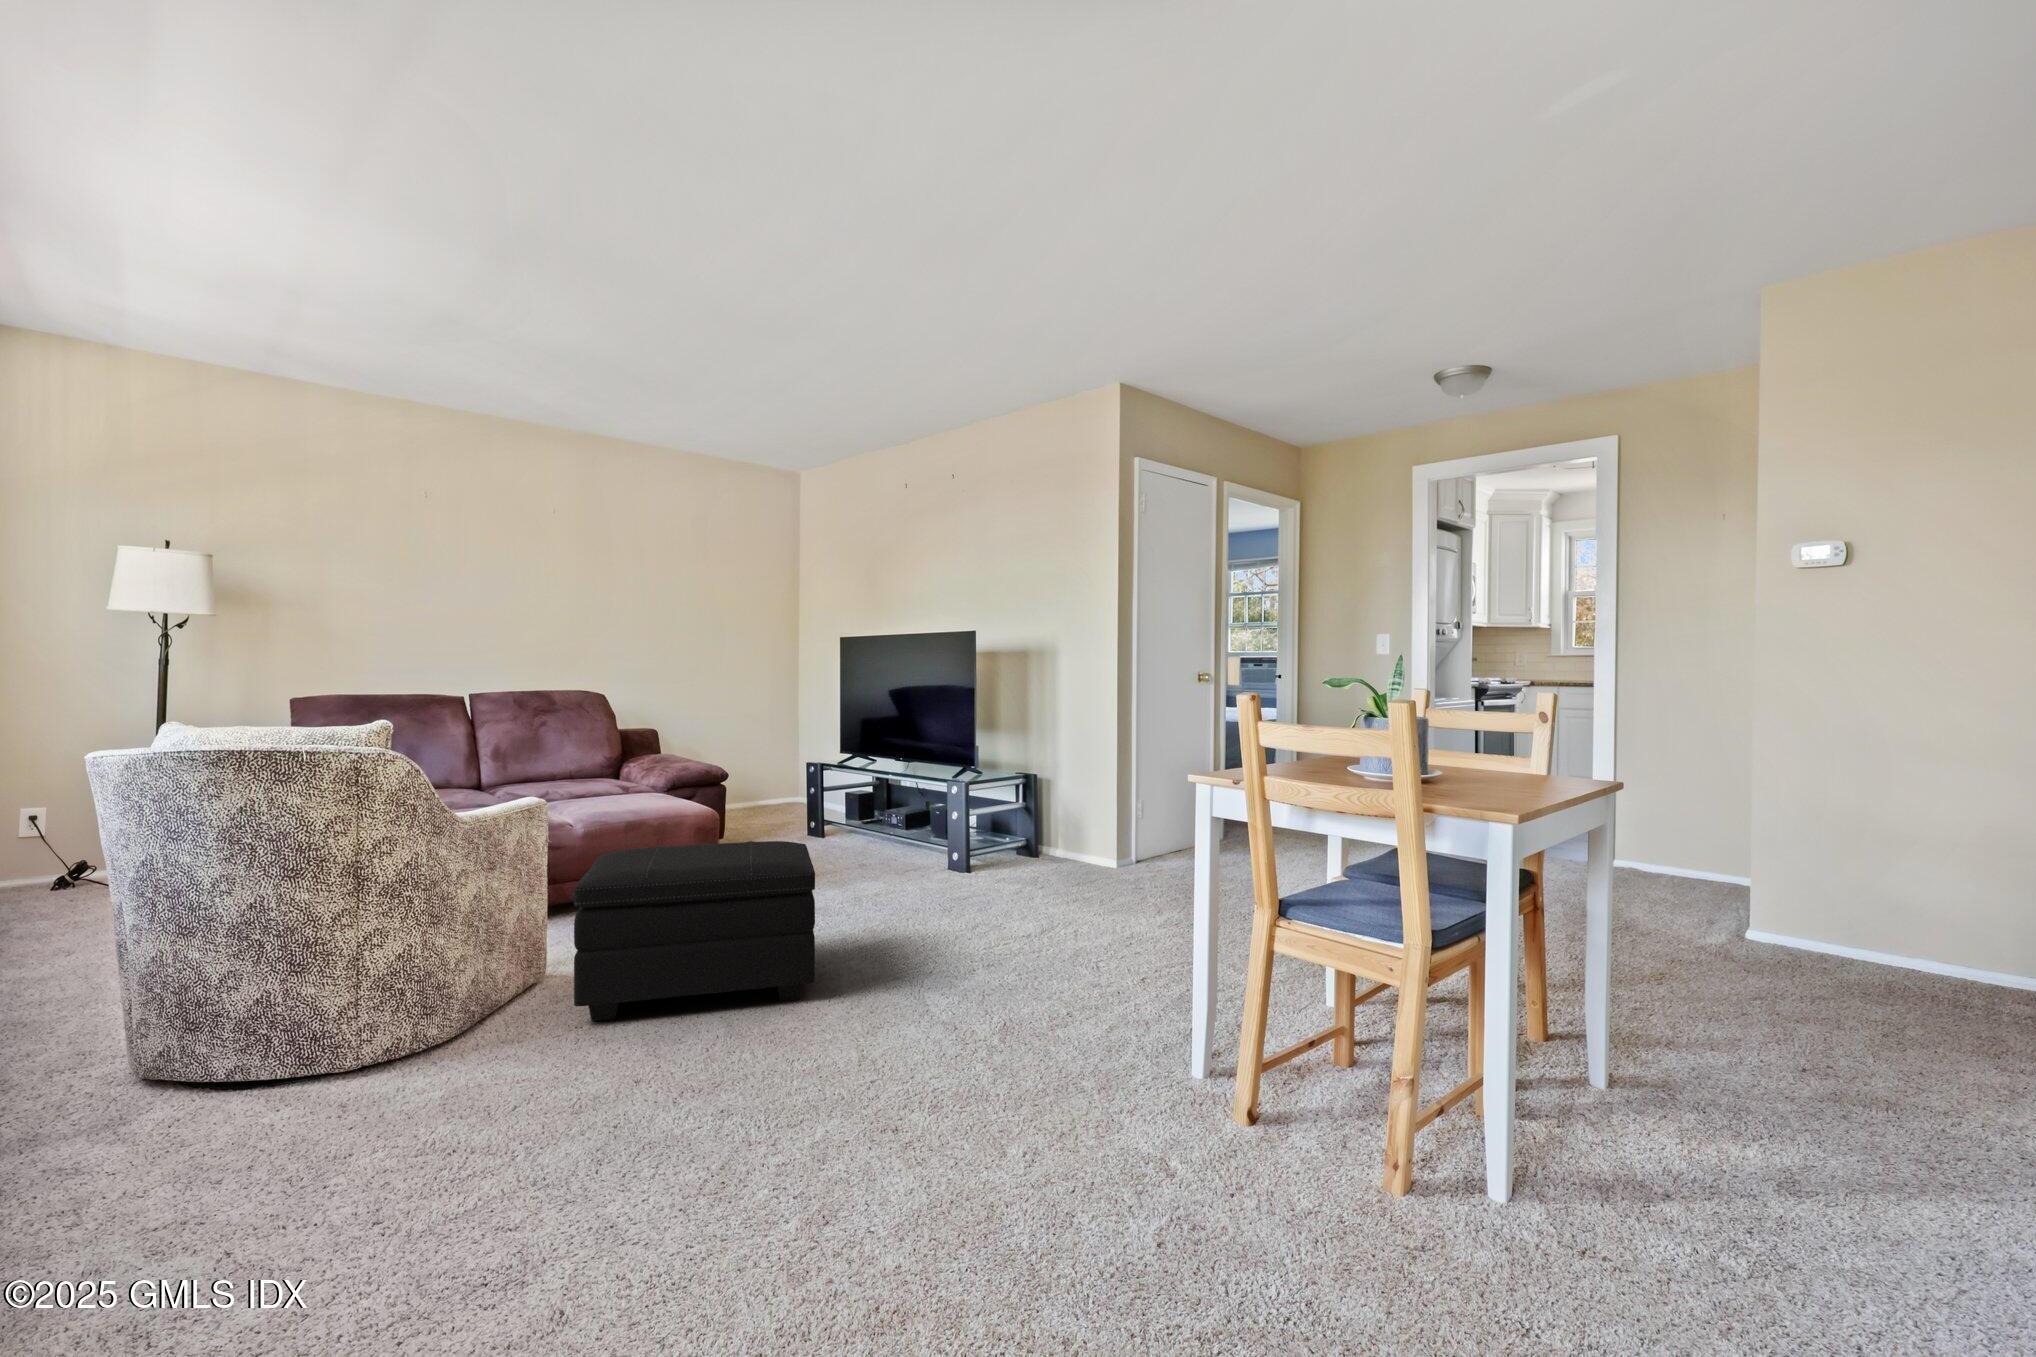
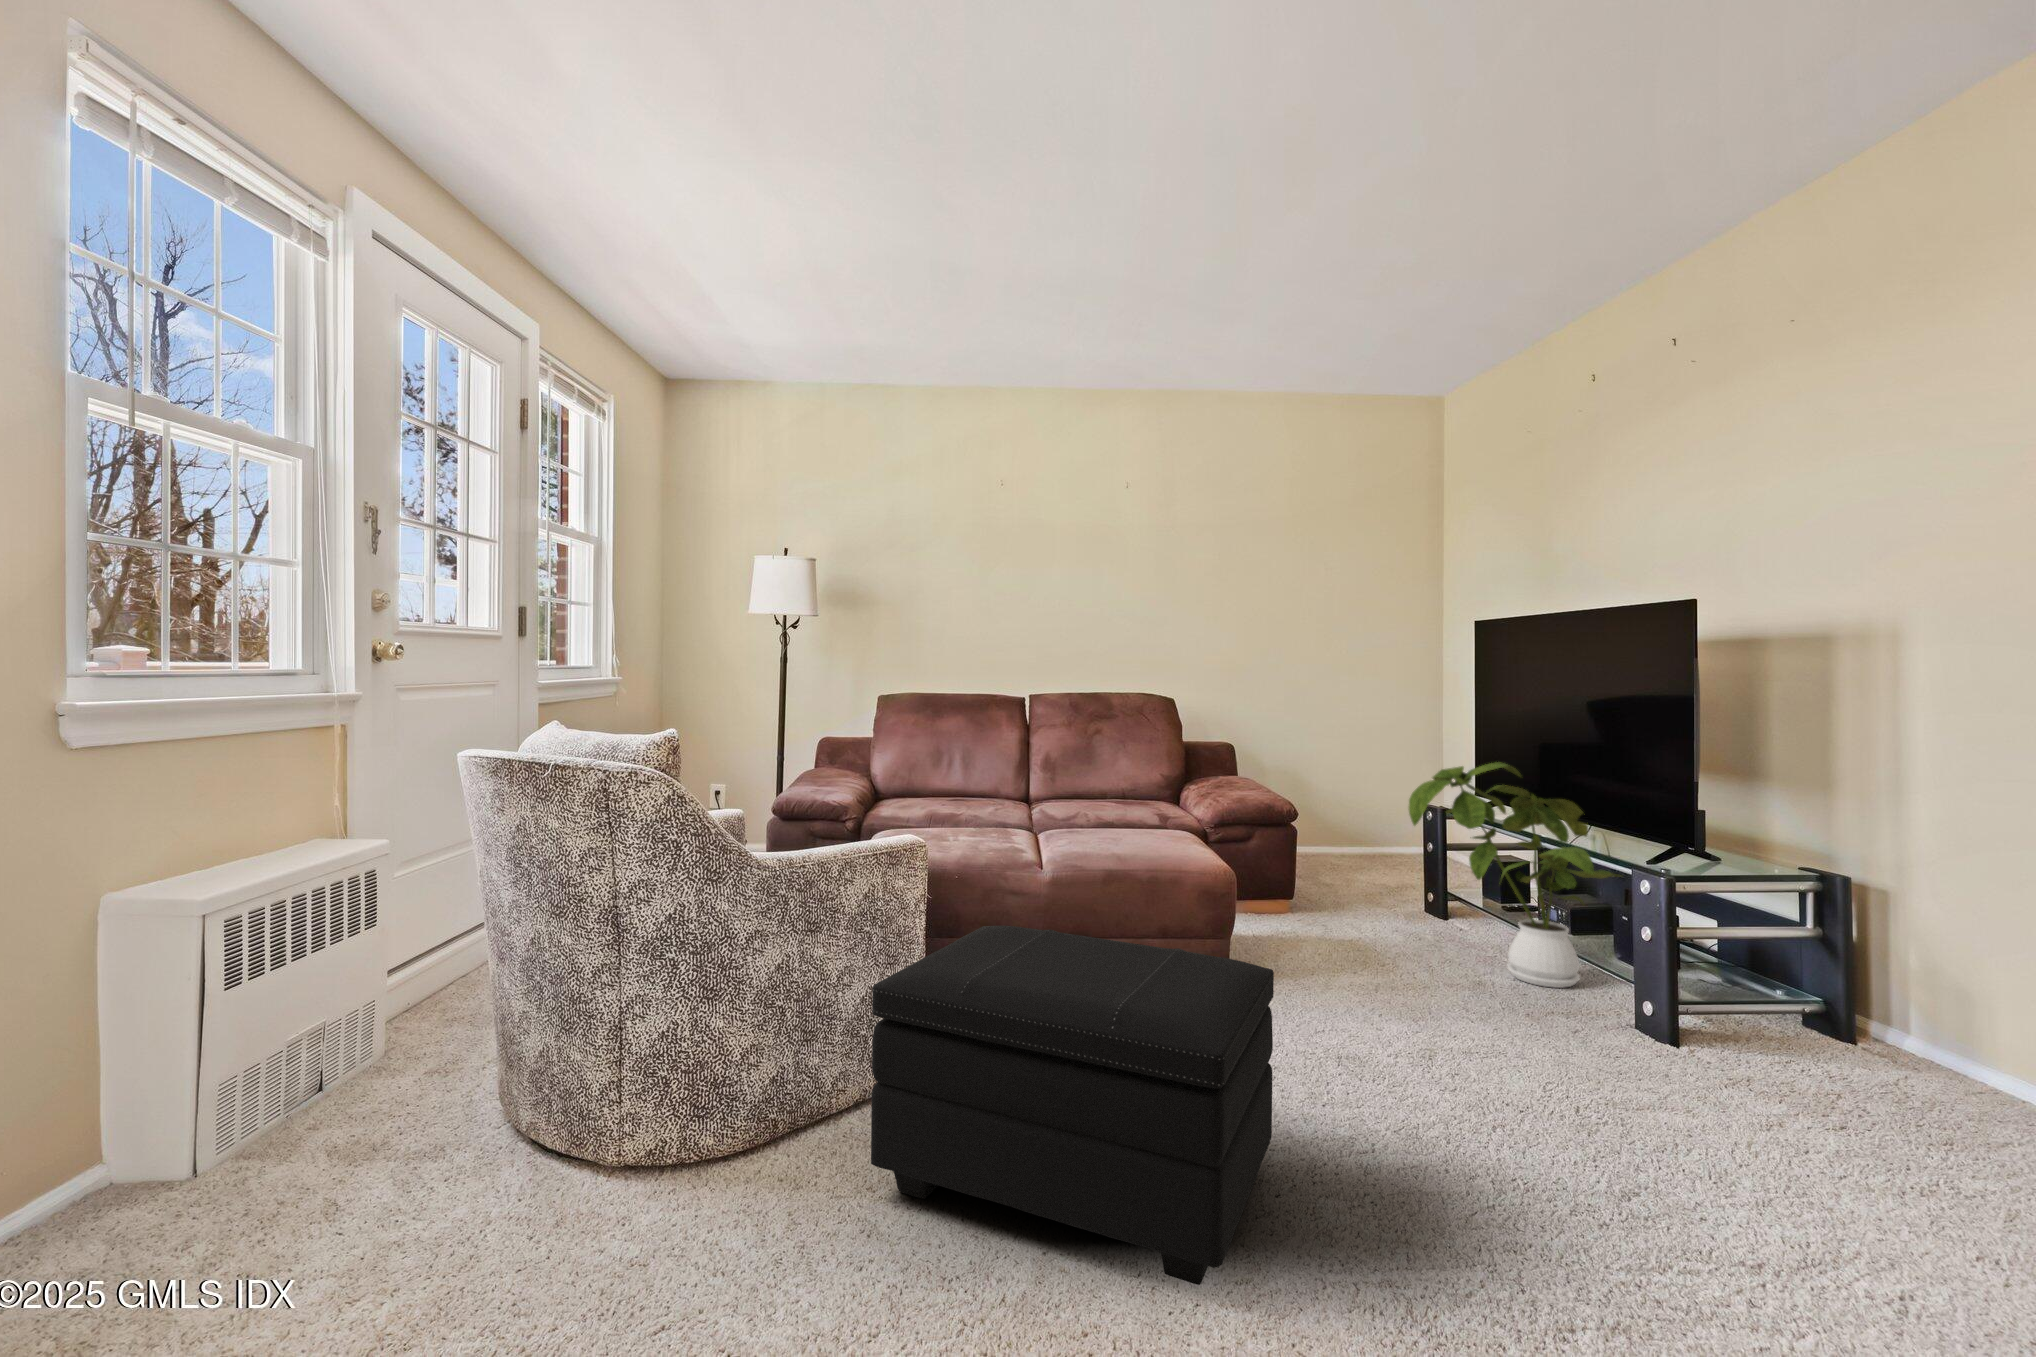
house plant: none [824,726,942,859] -> present [1409,762,1619,988]

